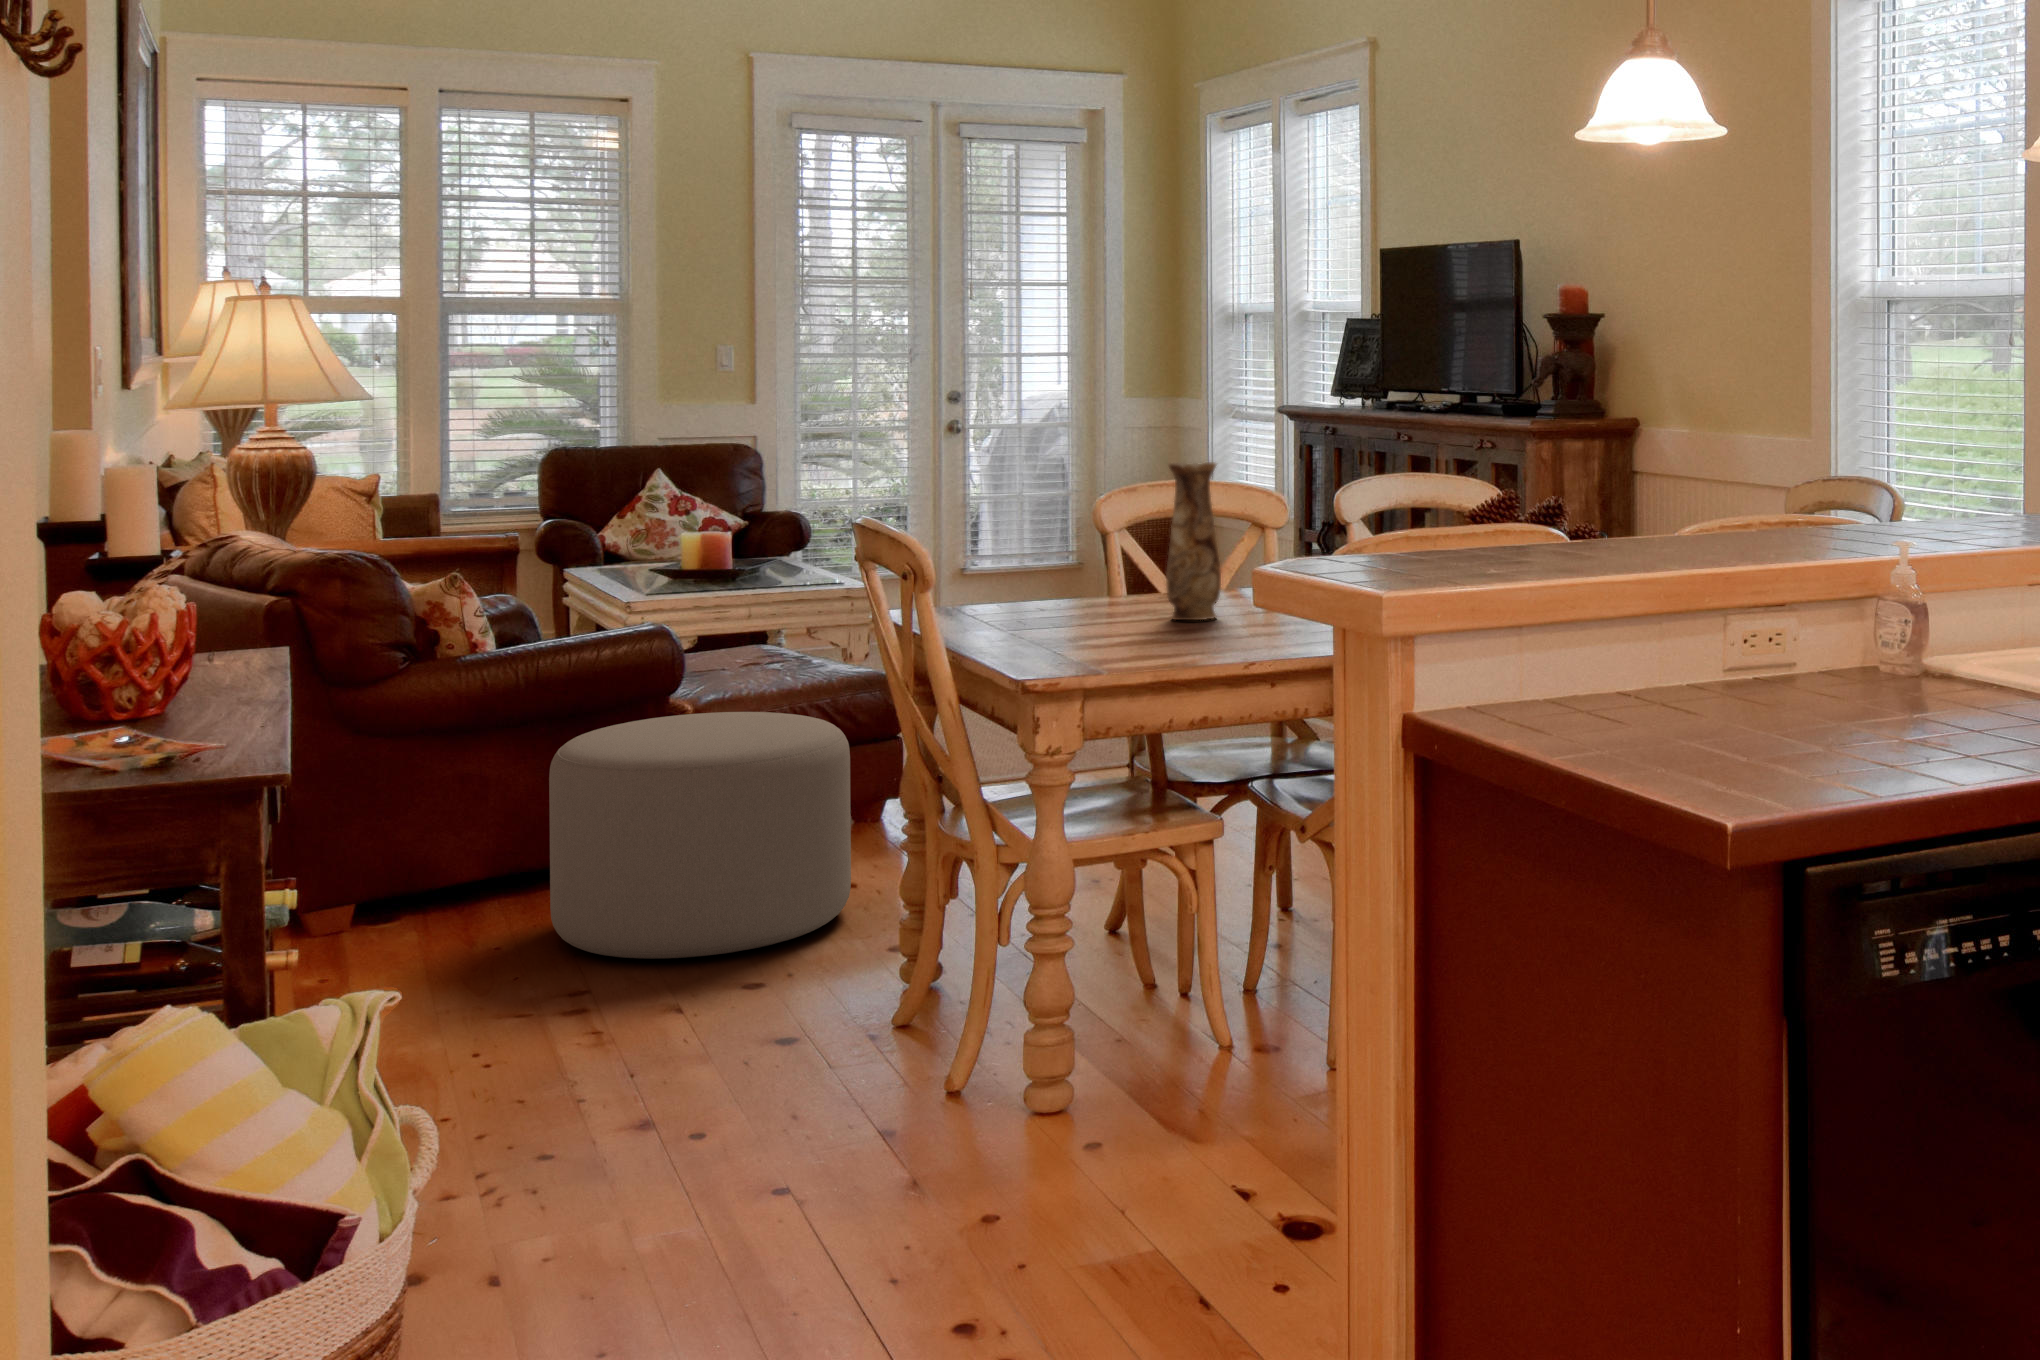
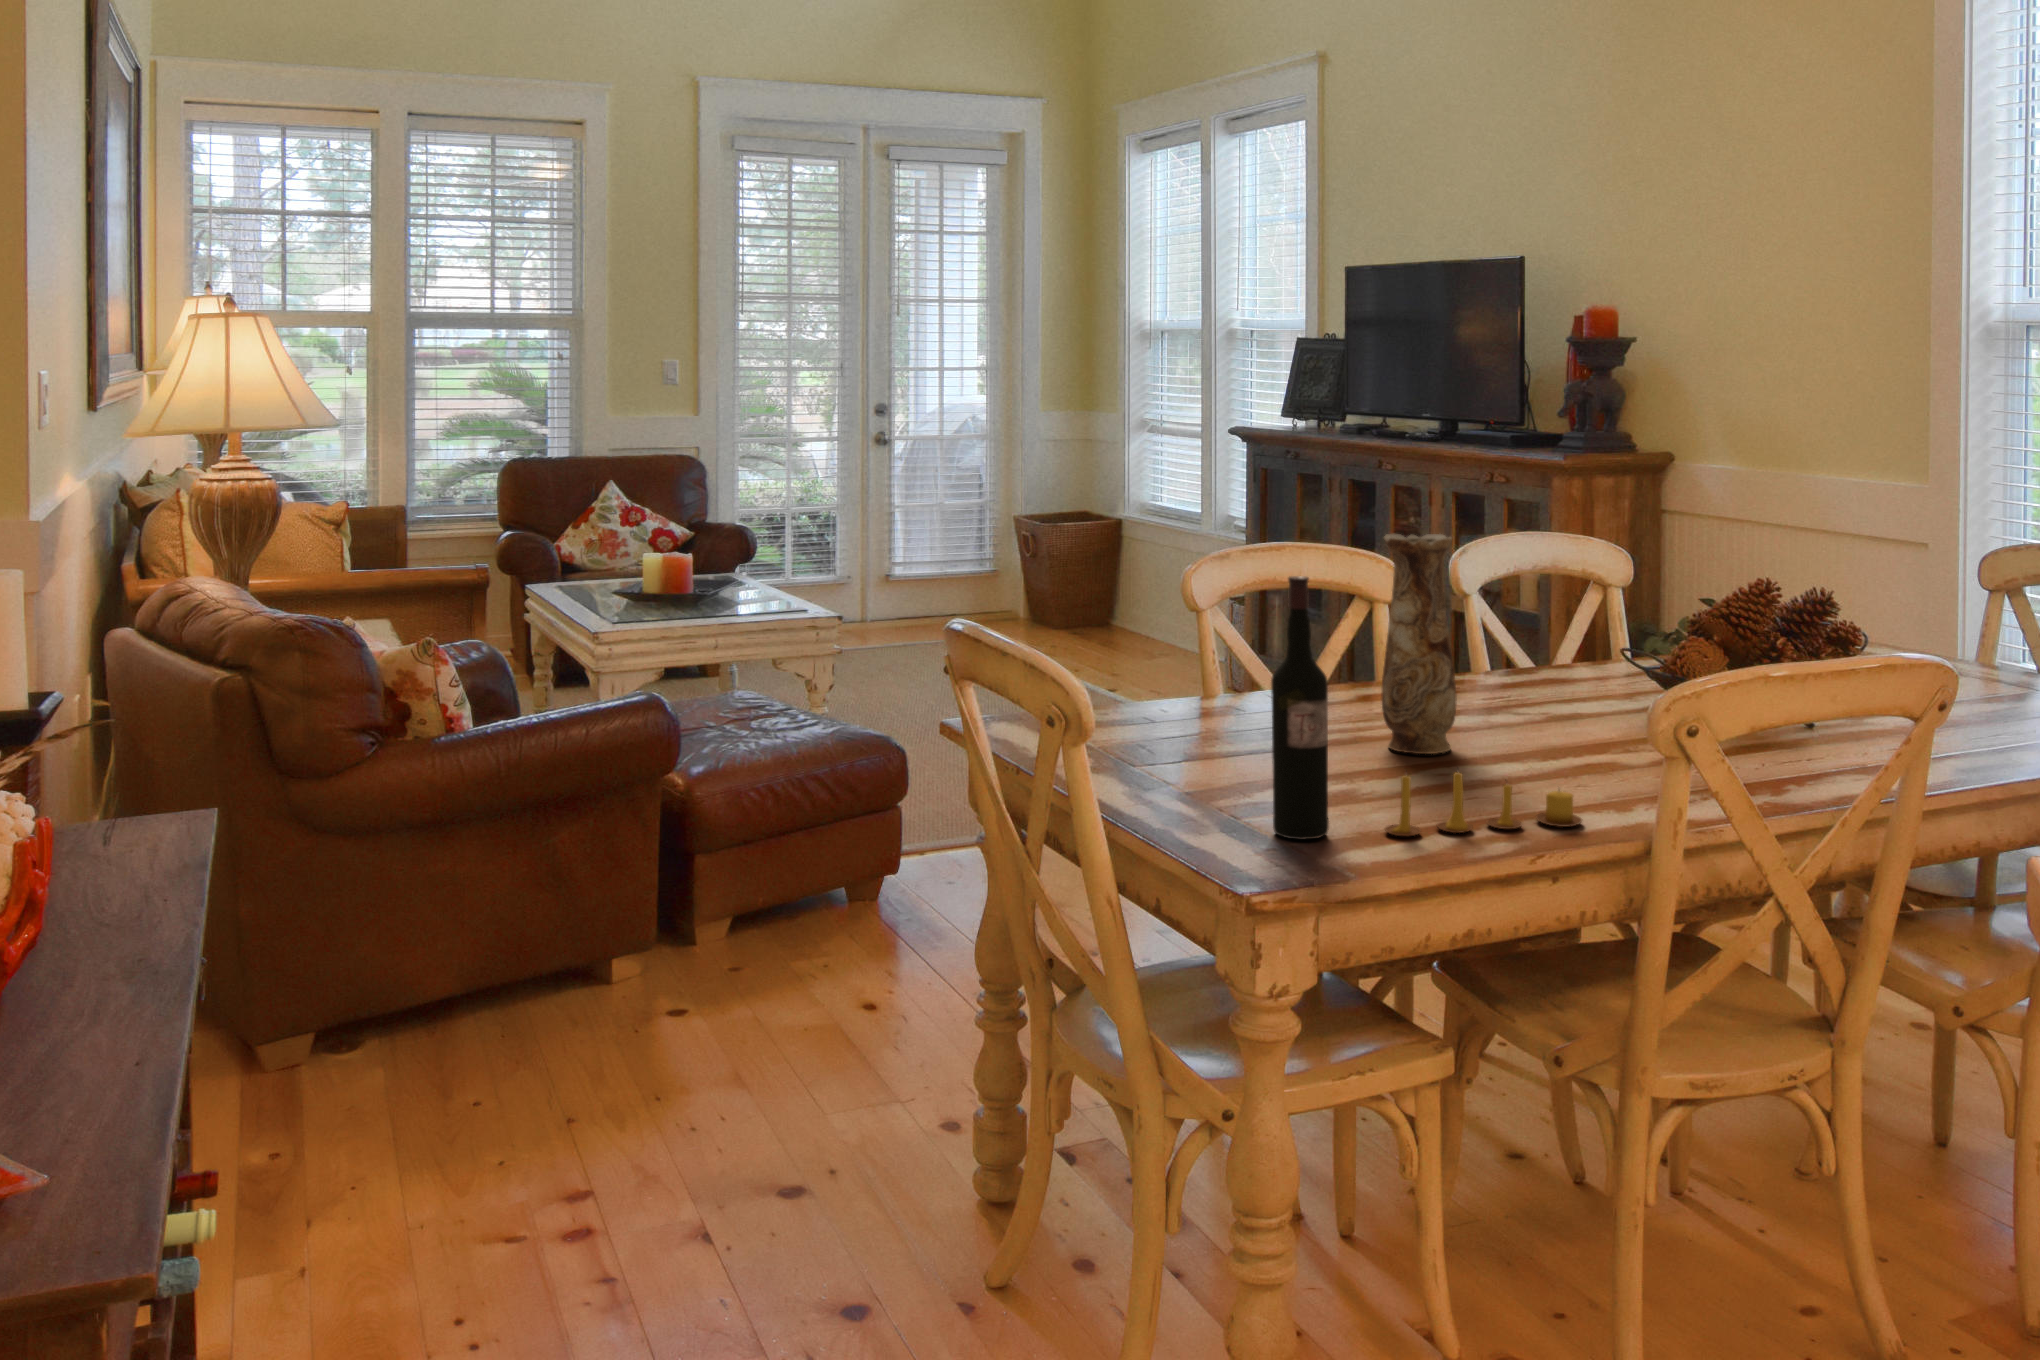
wine bottle: none [1027,479,1067,656] -> present [1271,576,1329,840]
candle: none [1107,608,1250,654] -> present [1385,772,1582,836]
ottoman: present [549,712,851,959] -> none [549,805,901,1146]

